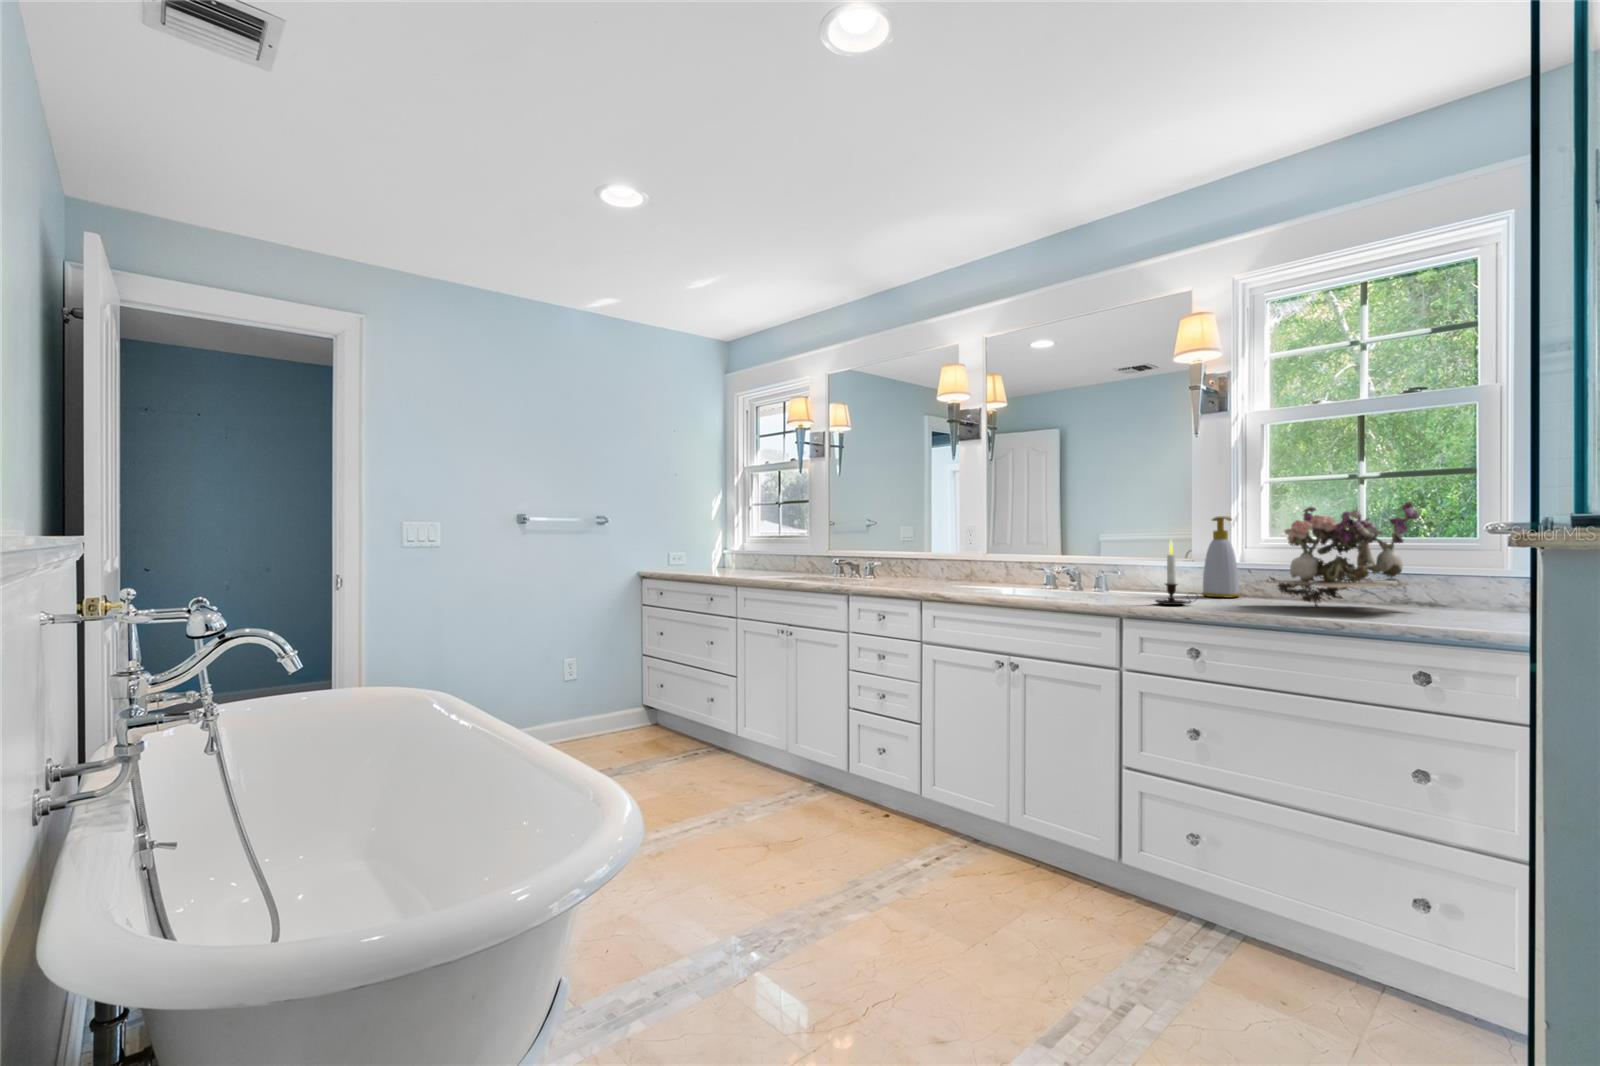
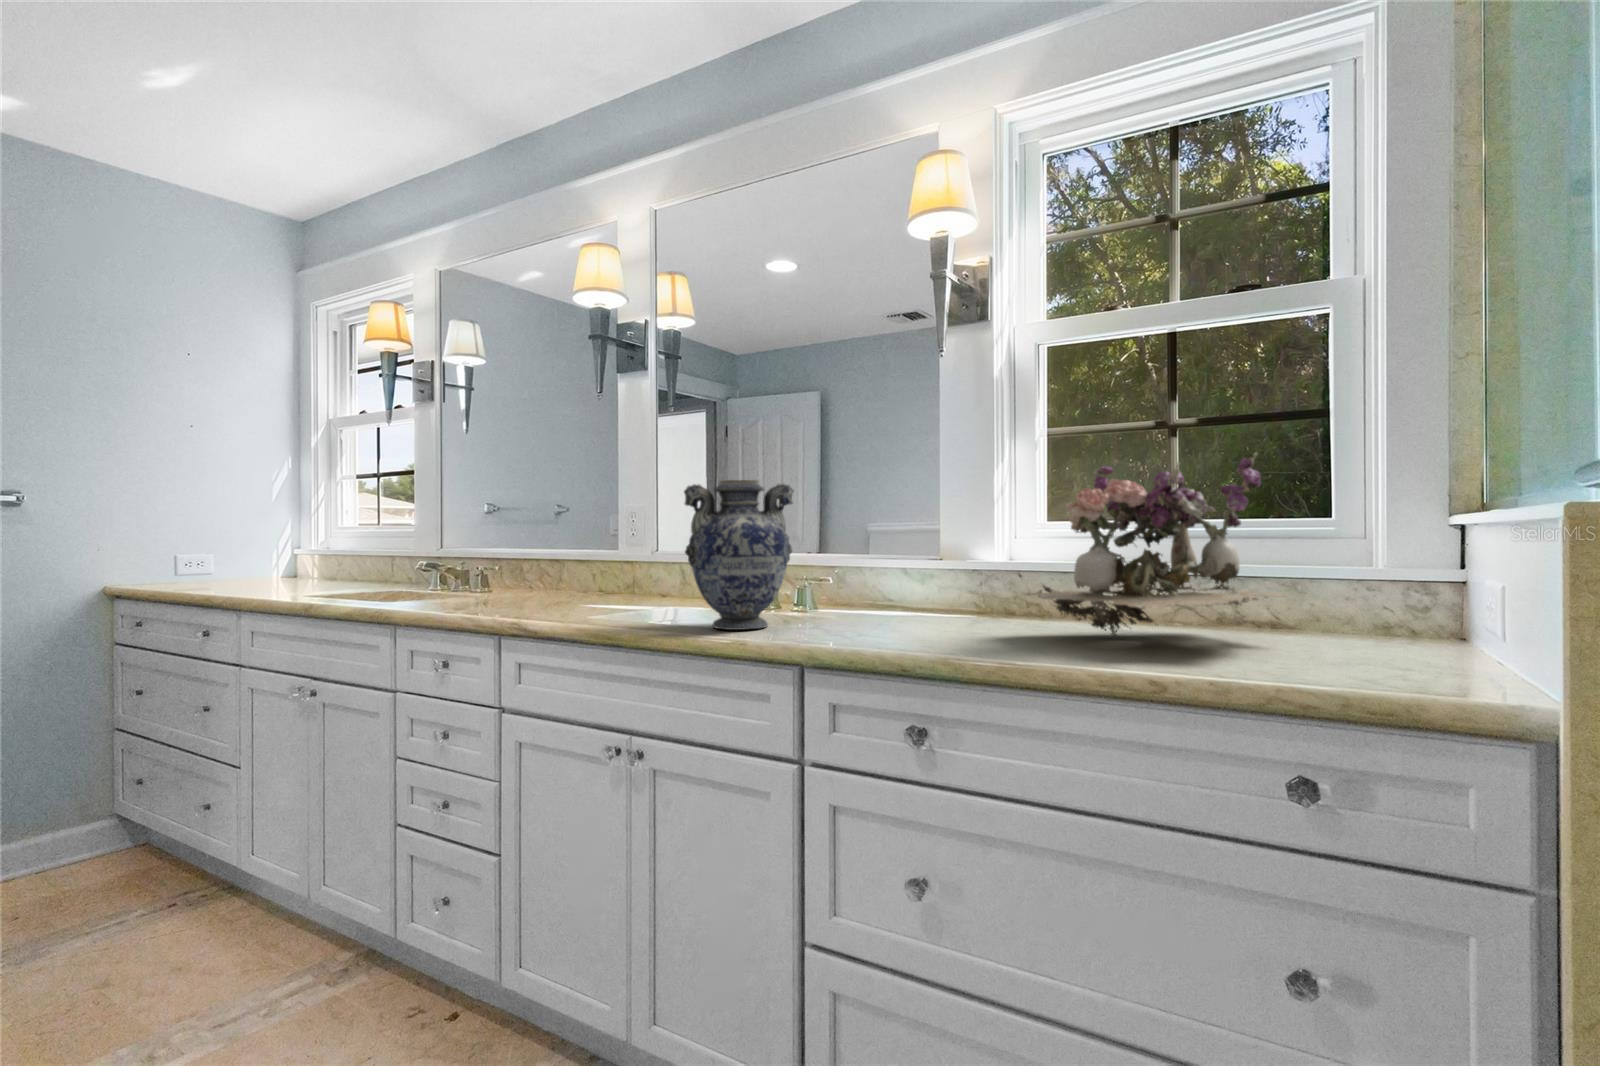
decorative vase: none [1041,514,1105,599] -> present [684,480,793,630]
soap bottle: present [1202,516,1240,597] -> none [946,486,1002,619]
candle: present [1156,540,1192,605] -> none [862,521,931,640]

